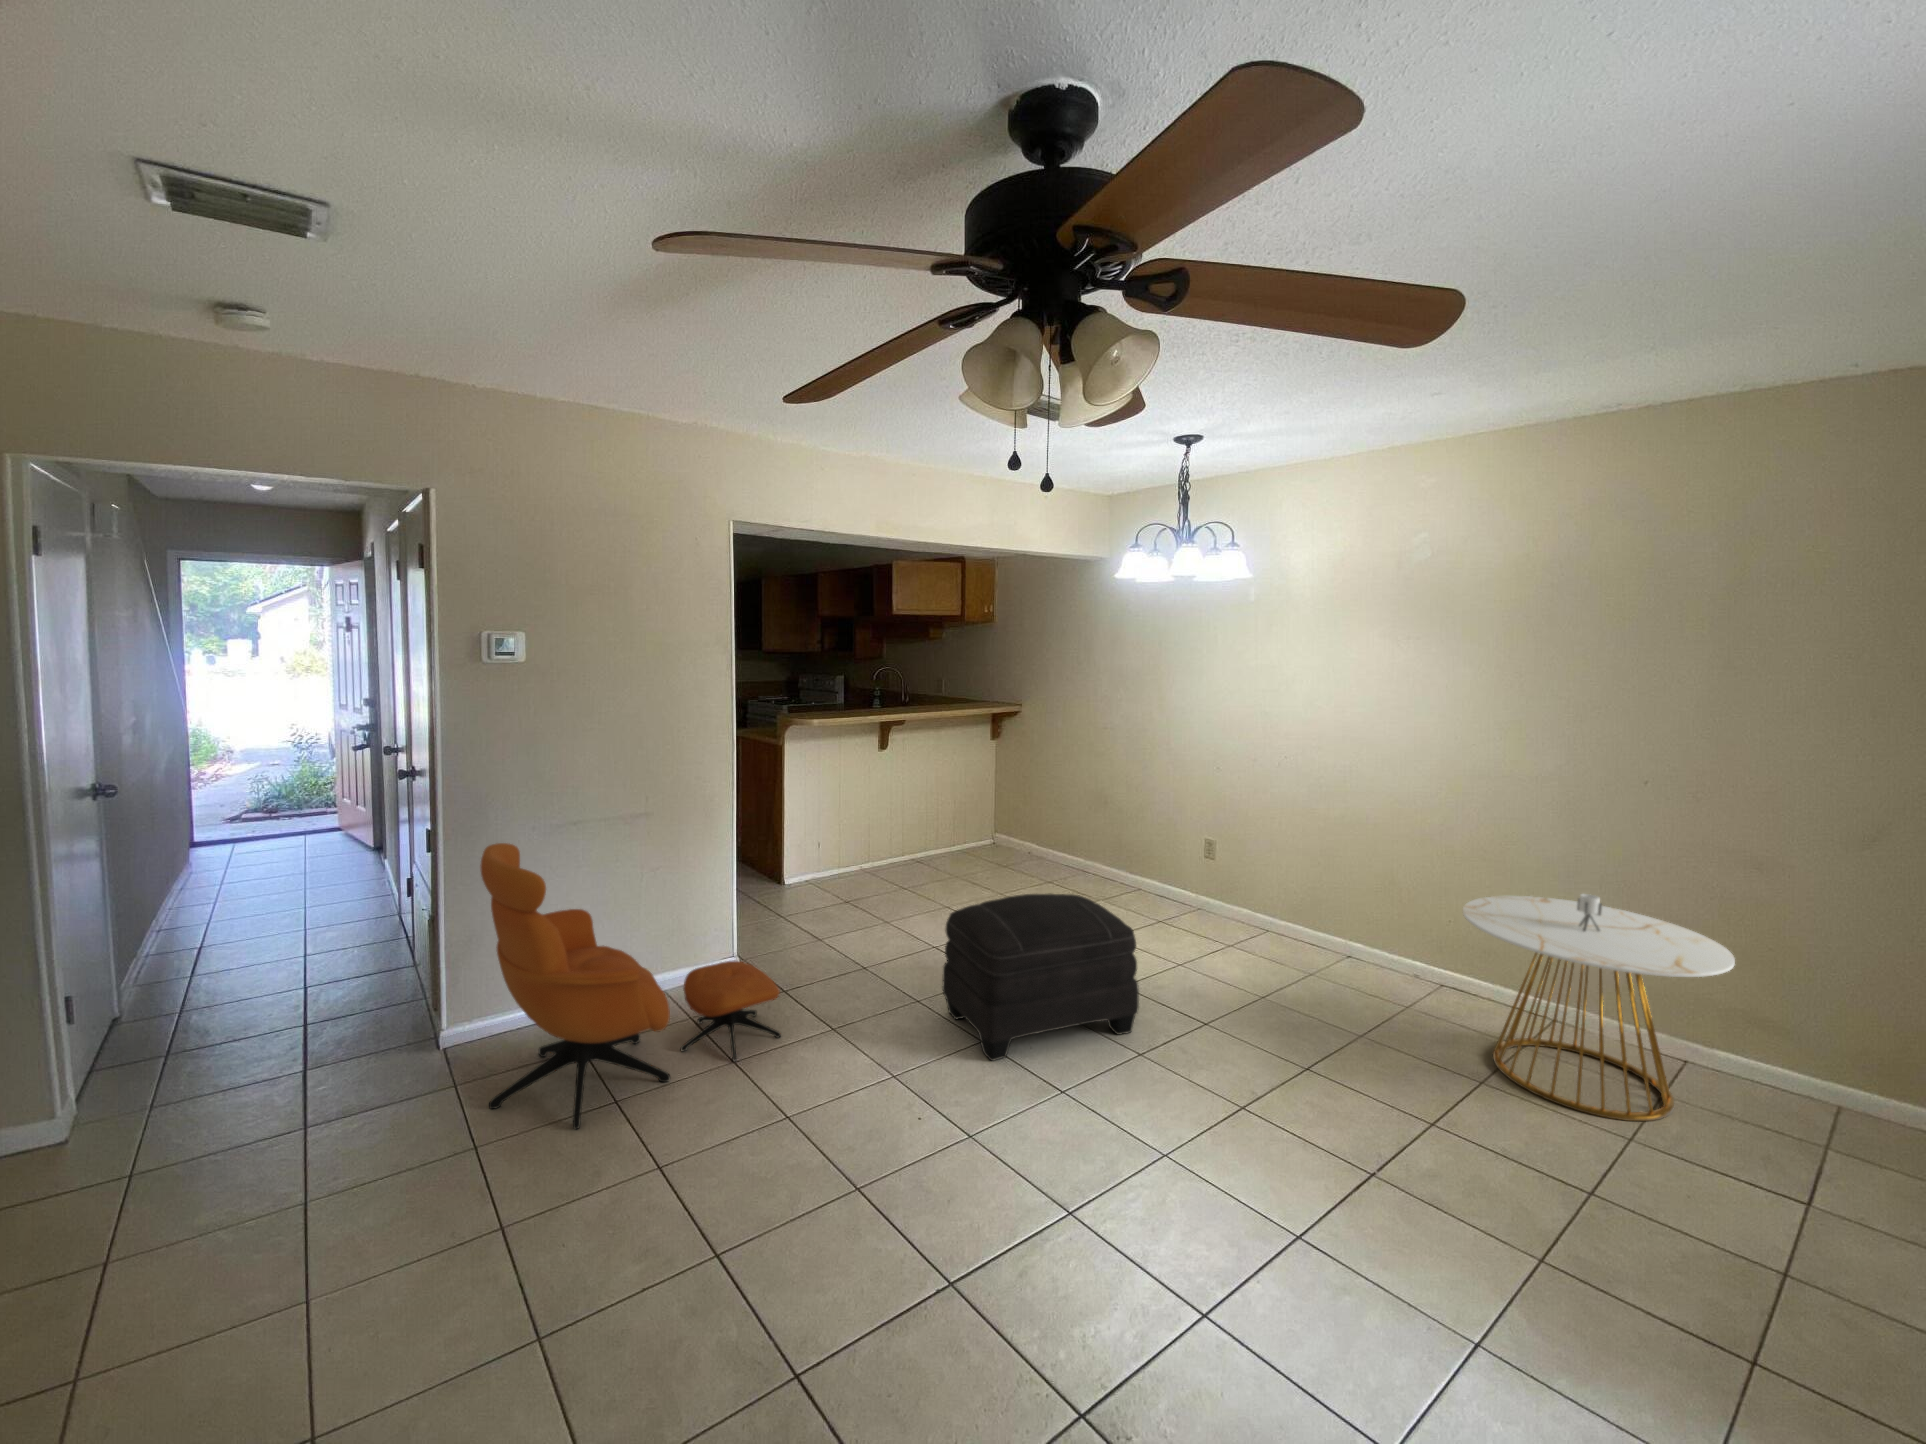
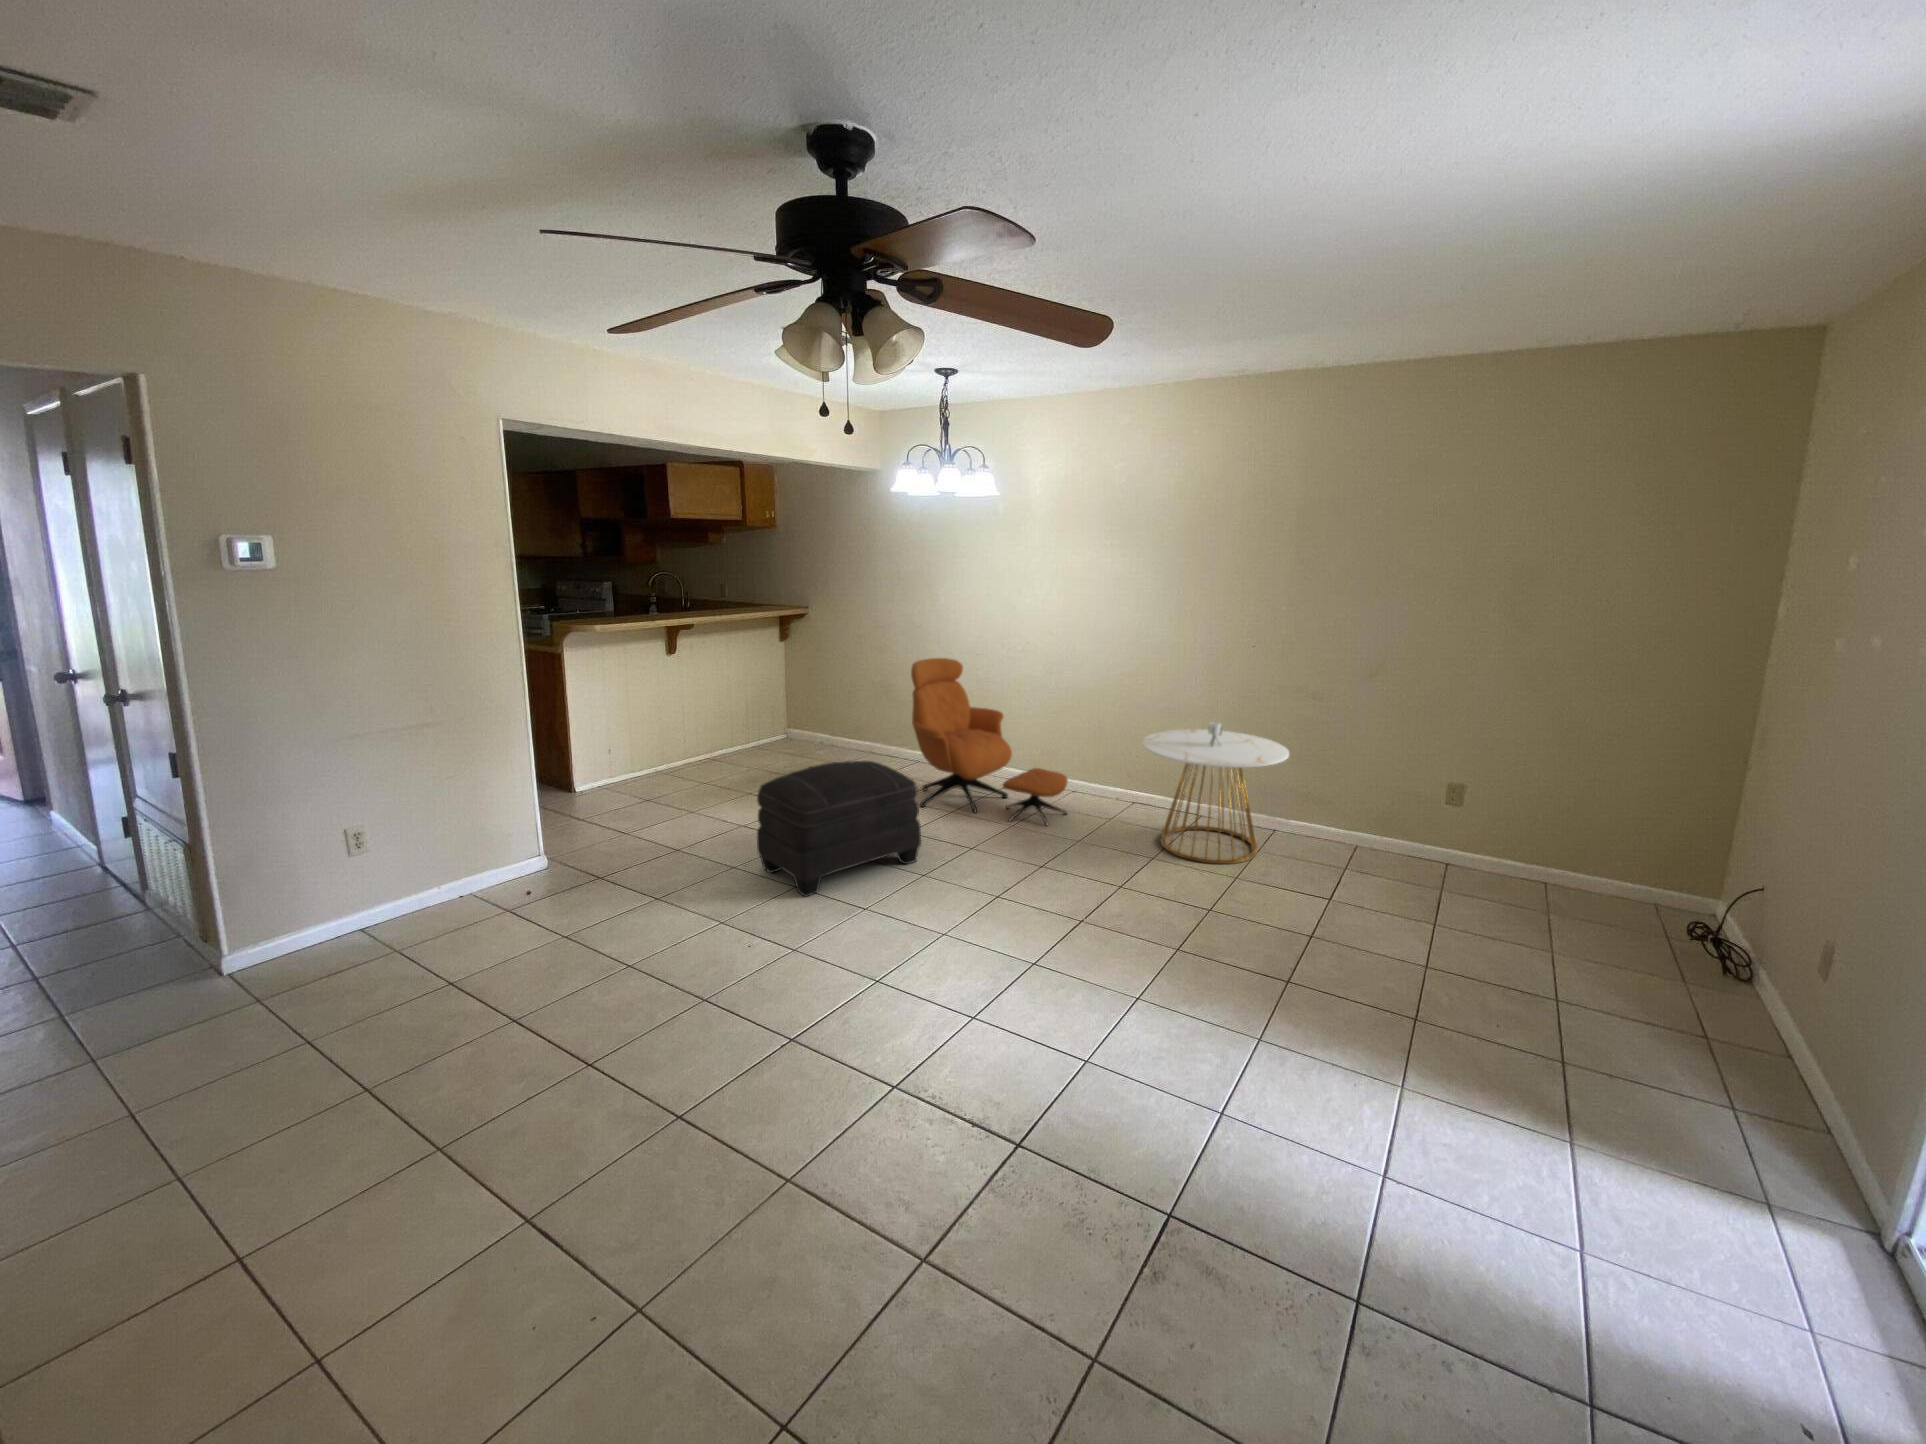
armchair: present [480,843,781,1129] -> present [911,658,1068,825]

